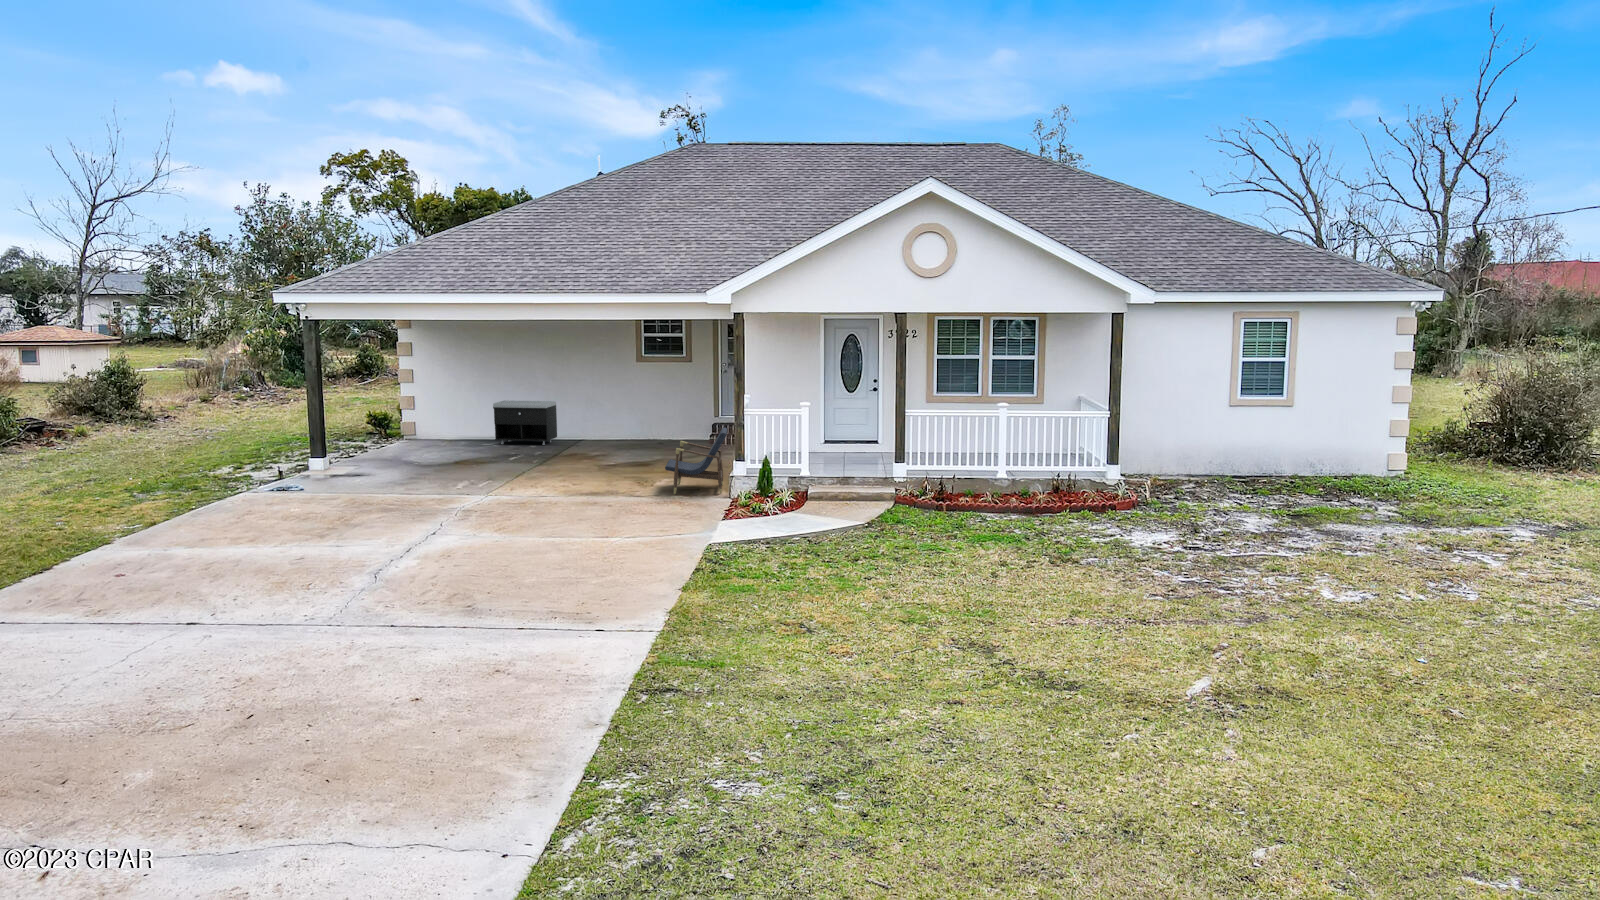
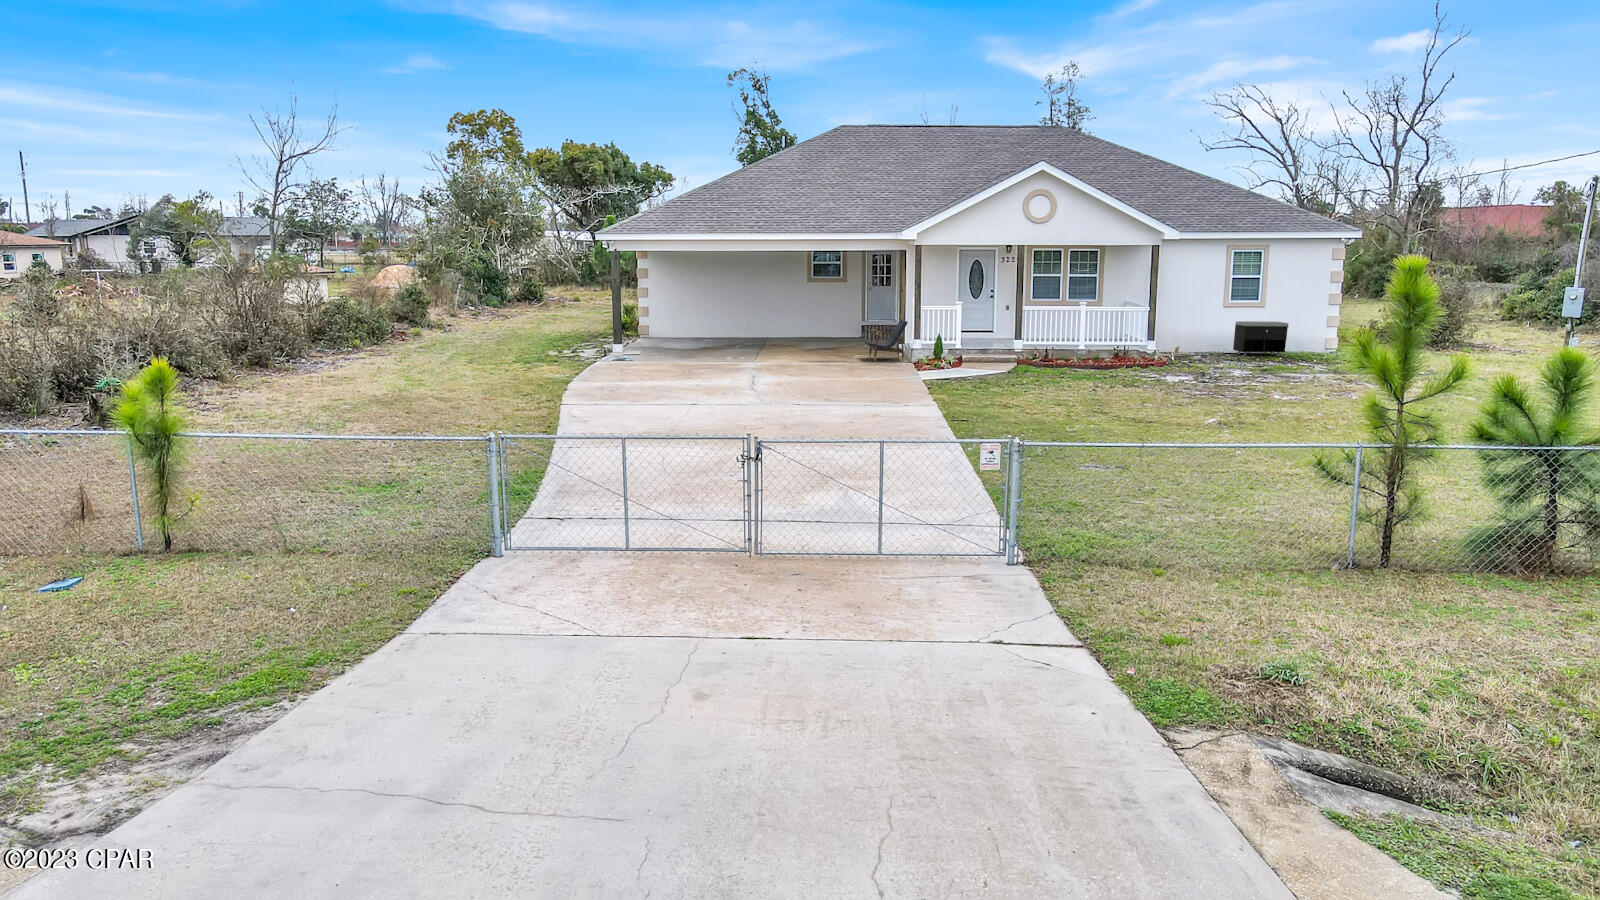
storage bench: present [493,400,557,445] -> present [1233,321,1288,356]

